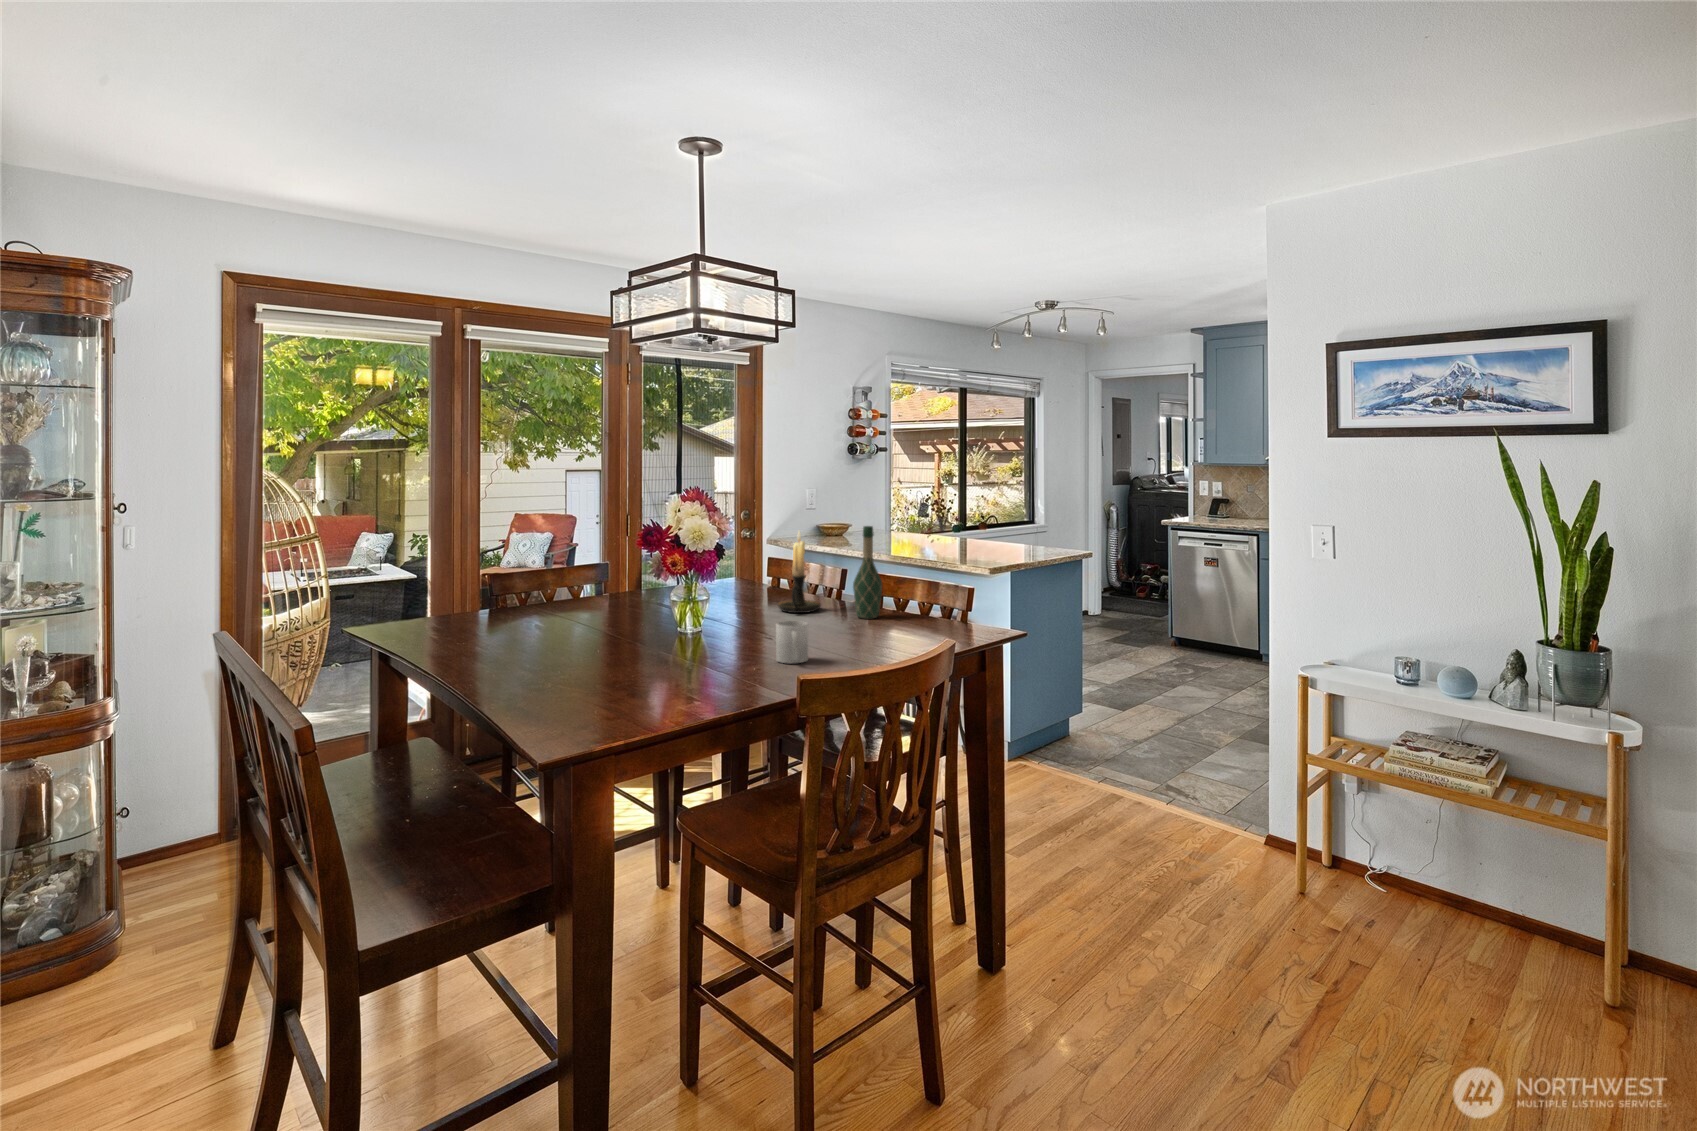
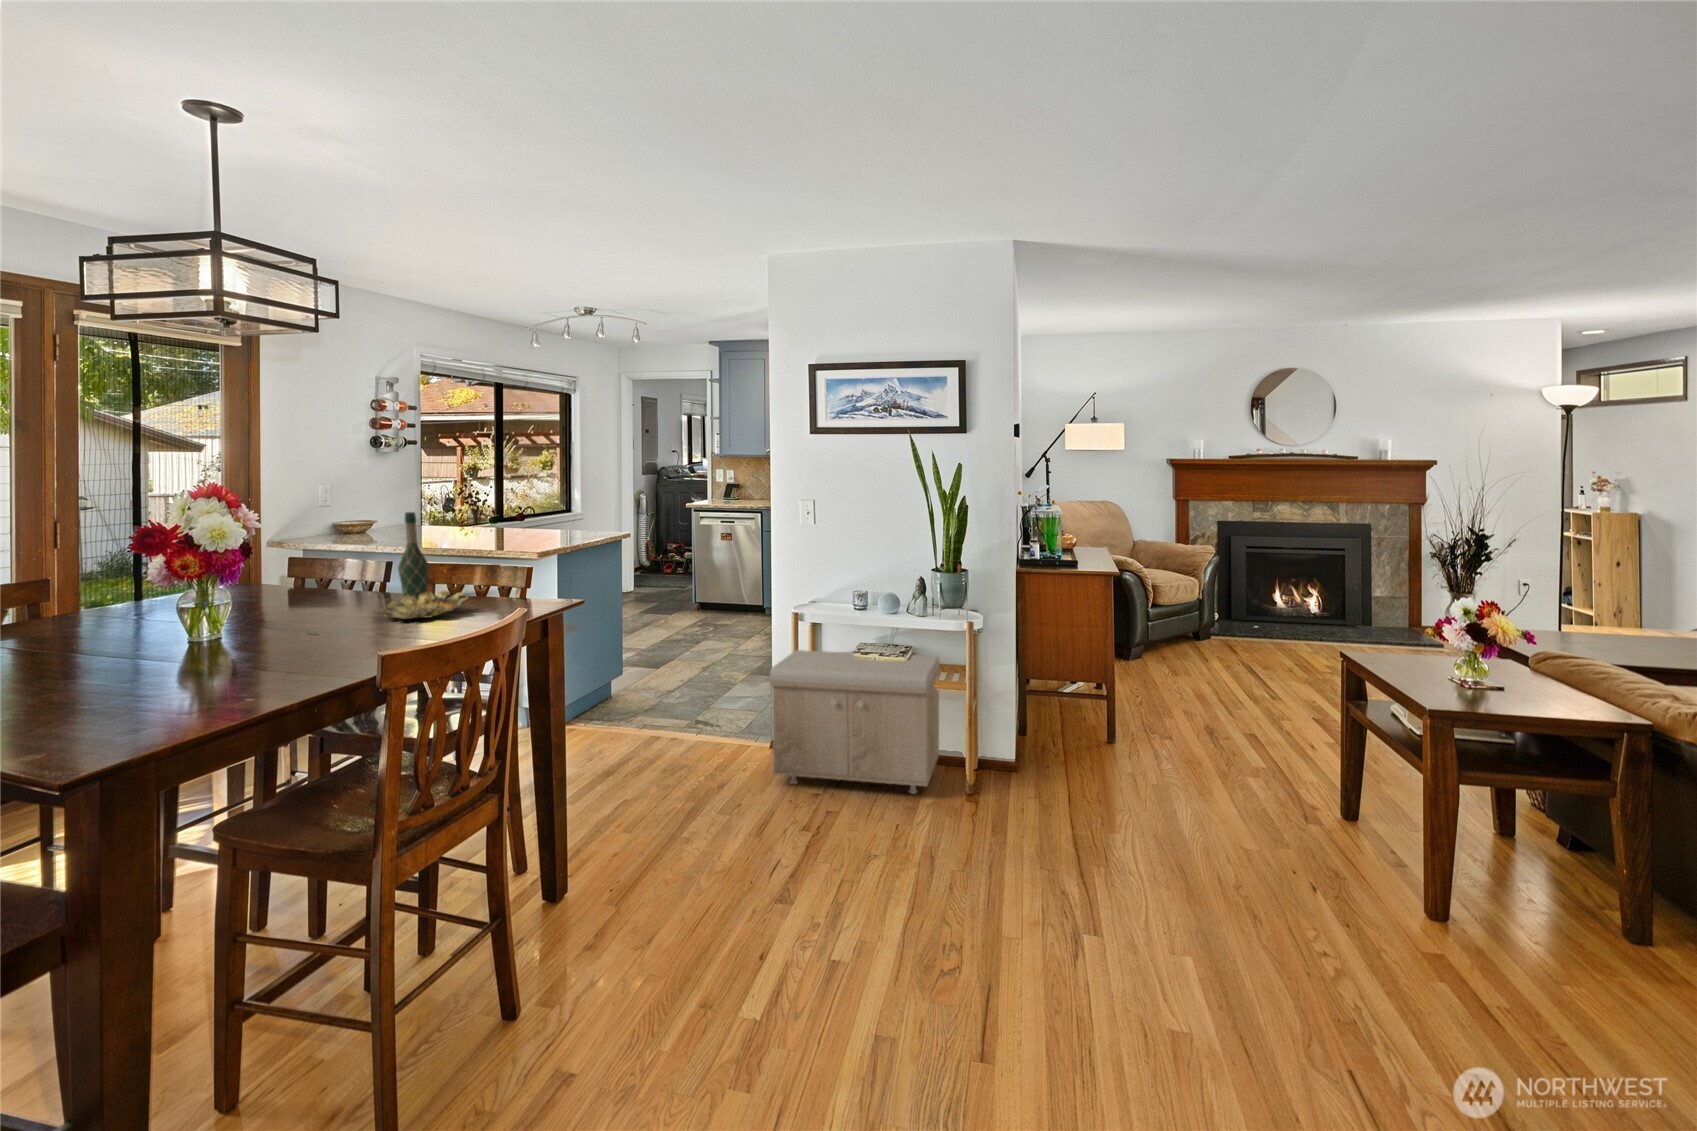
candle holder: present [778,532,821,613] -> none [313,519,363,602]
bowl: none [829,613,916,644] -> present [380,591,468,619]
mug: present [776,621,808,663] -> none [325,602,363,642]
storage bench: none [1264,724,1546,965] -> present [770,650,939,794]

